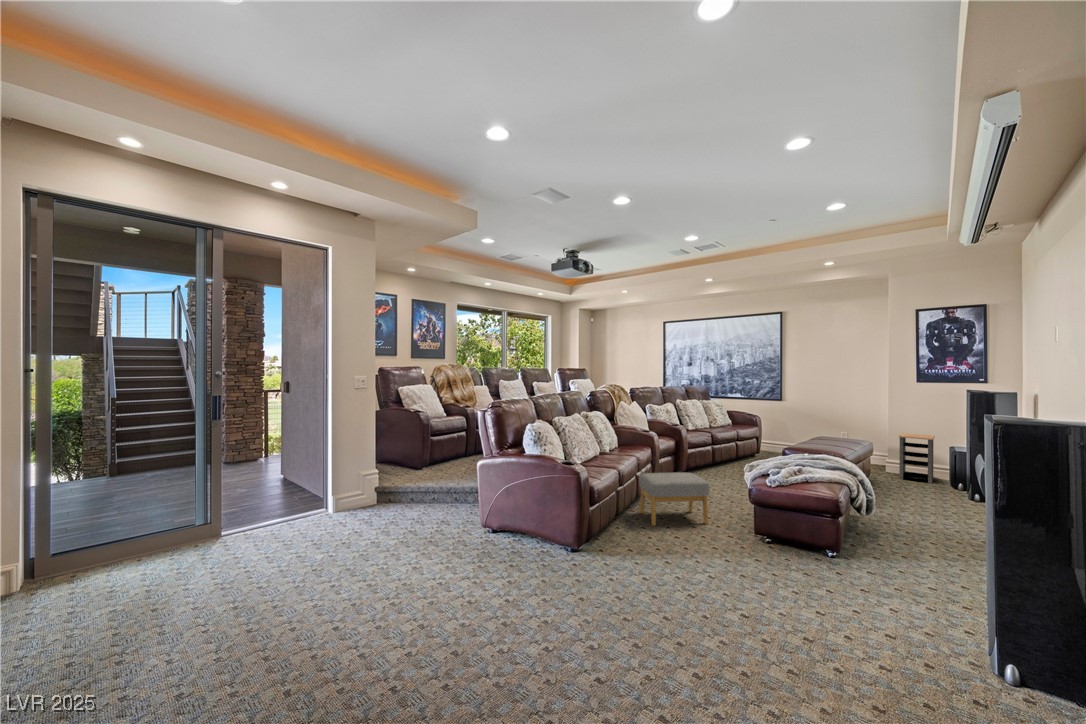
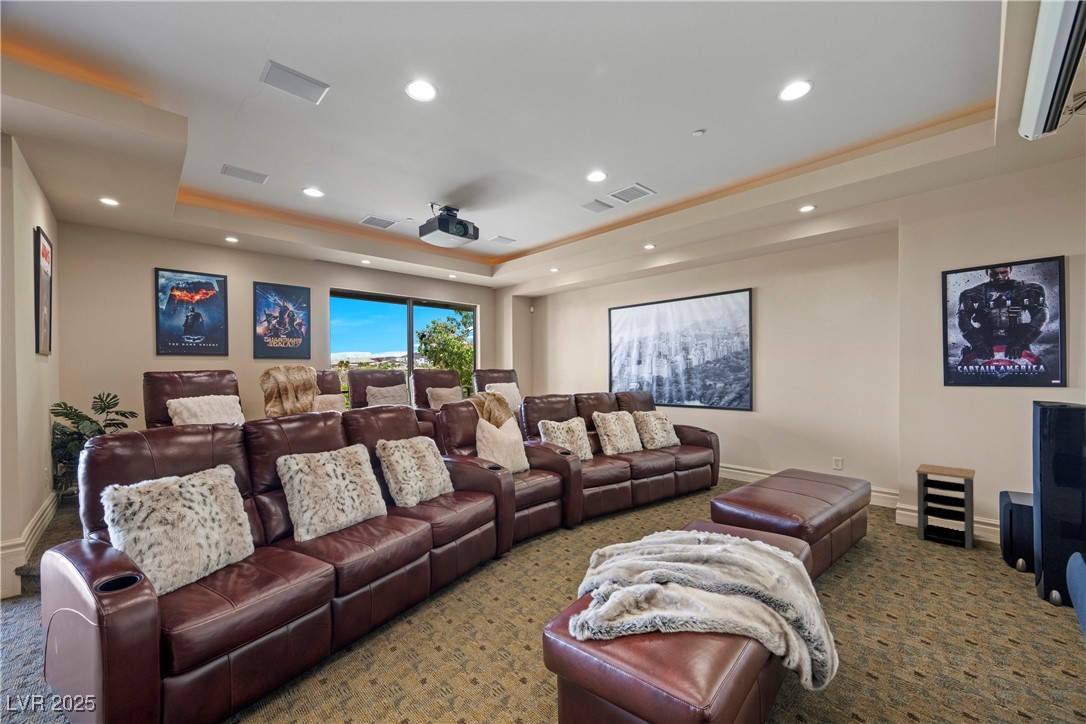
footstool: present [639,472,710,526] -> none [399,558,520,678]

